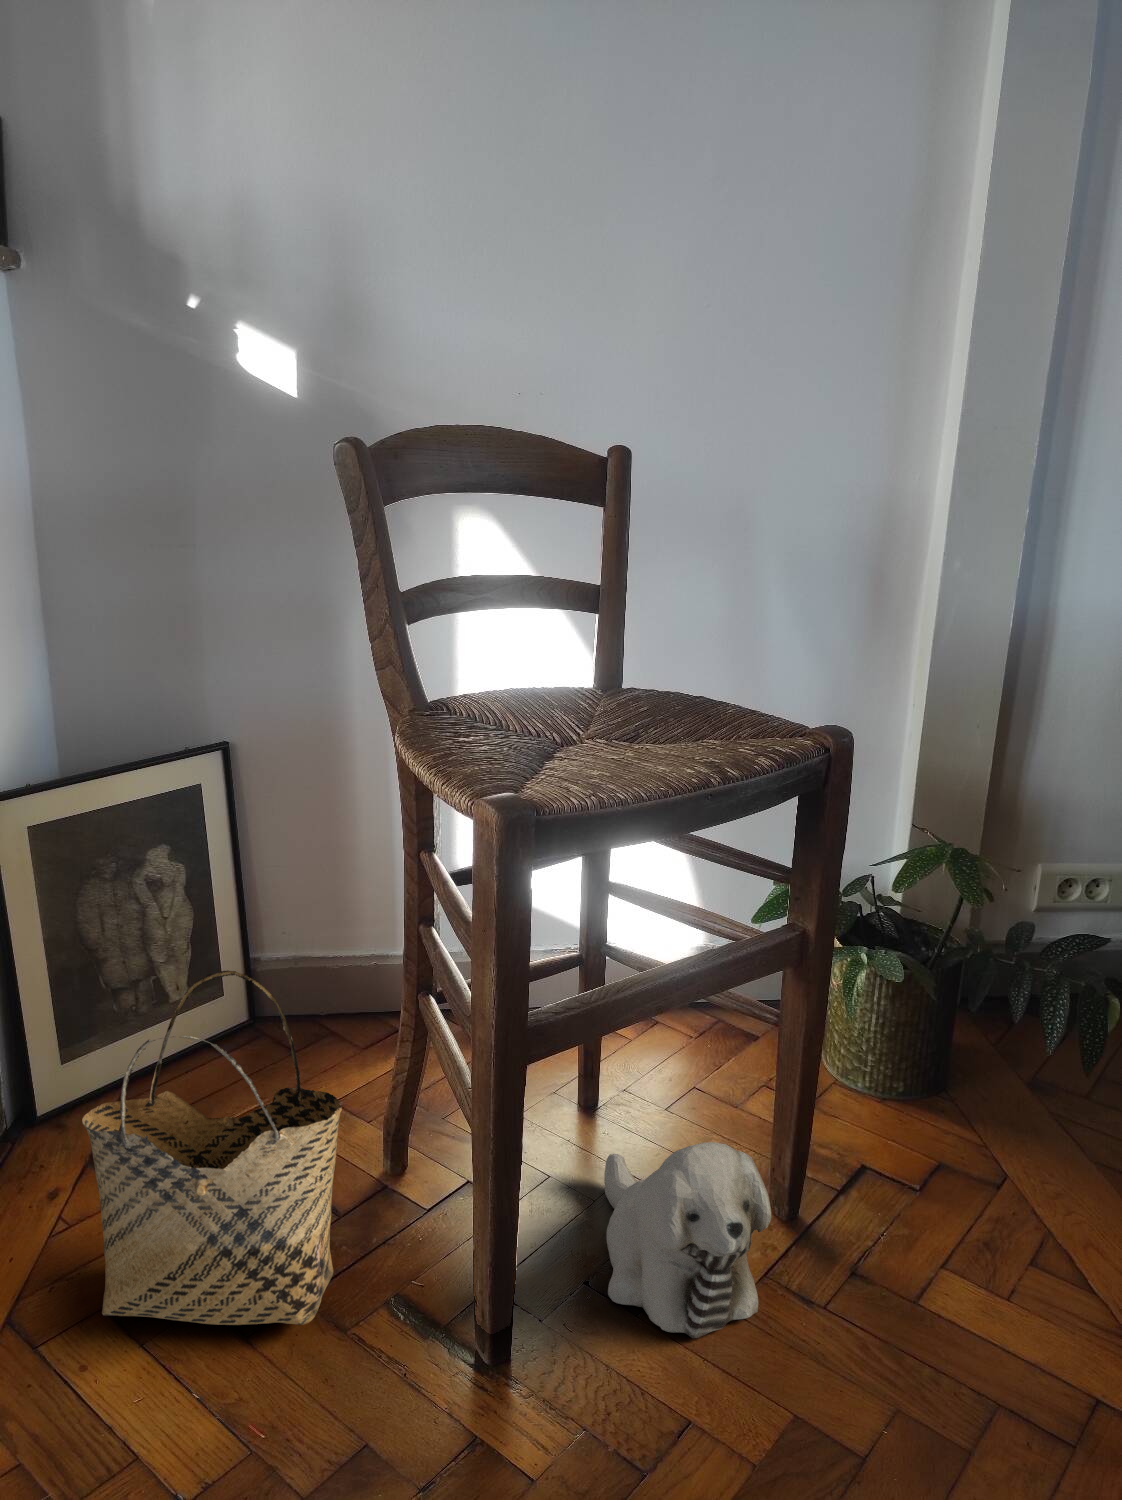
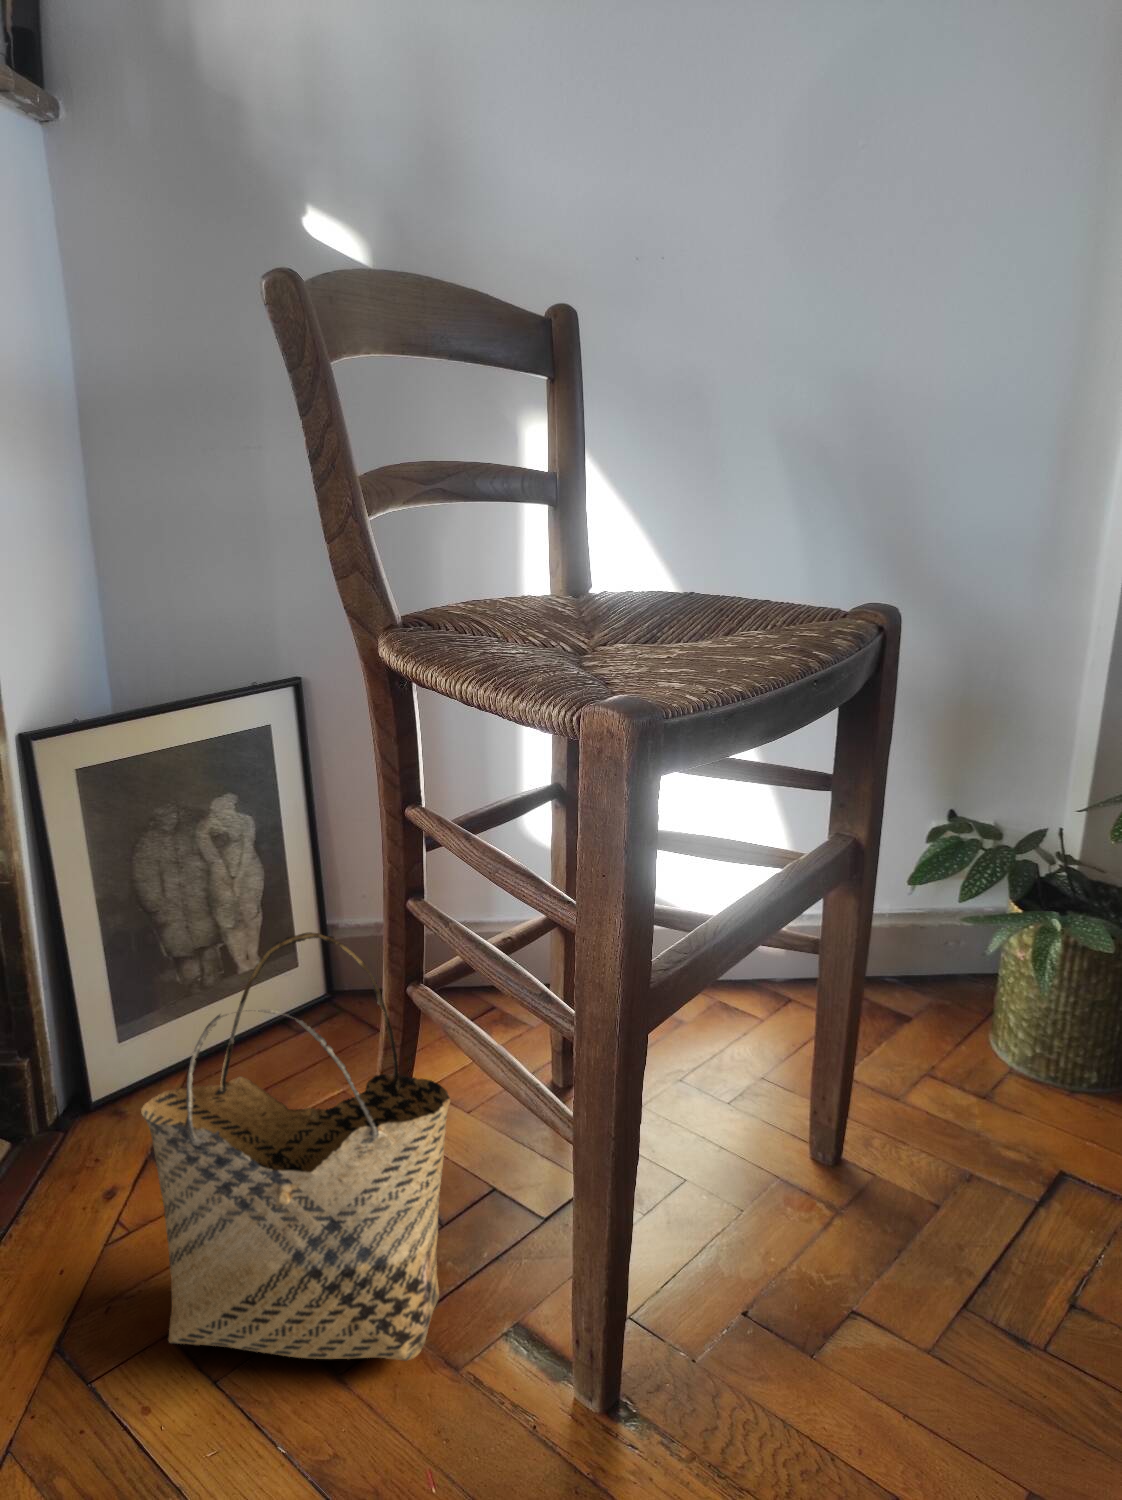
plush toy: present [604,1142,771,1338] -> none [753,1147,984,1388]

